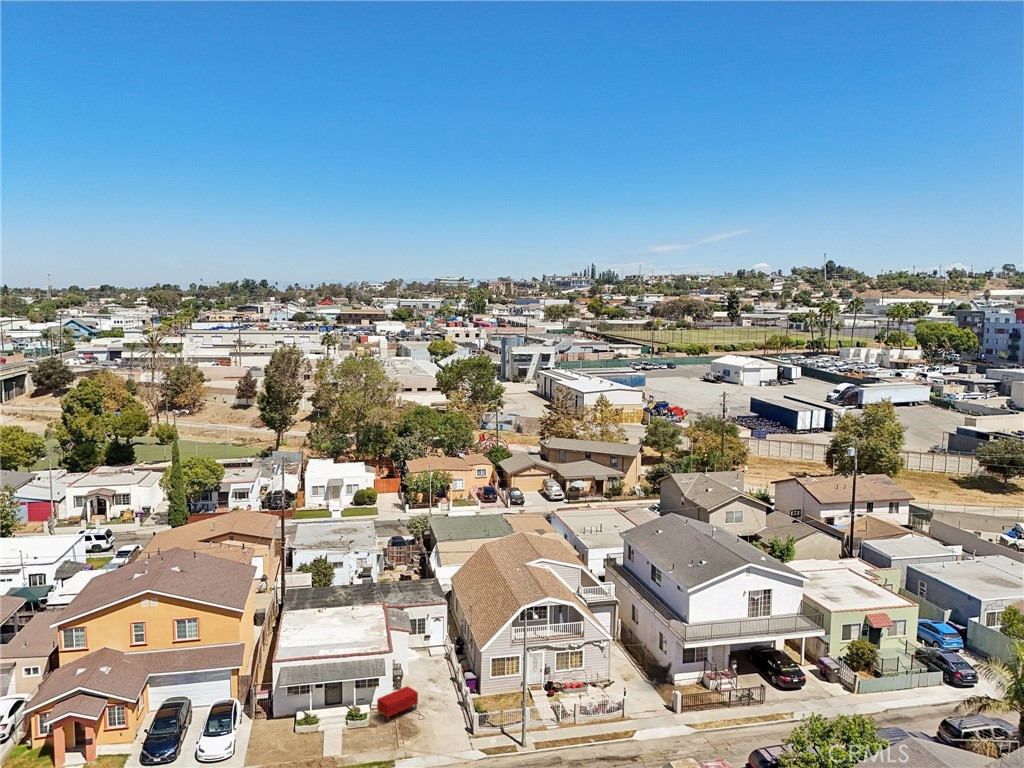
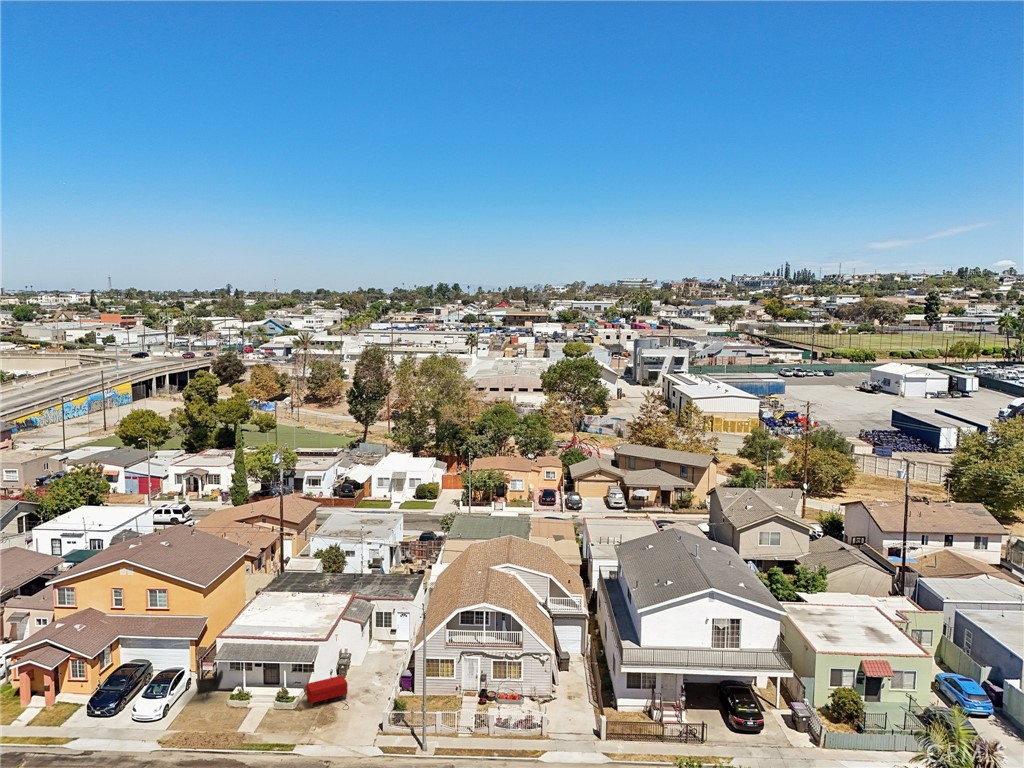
lounge chair: present [647,662,672,683] -> present [197,670,223,702]

